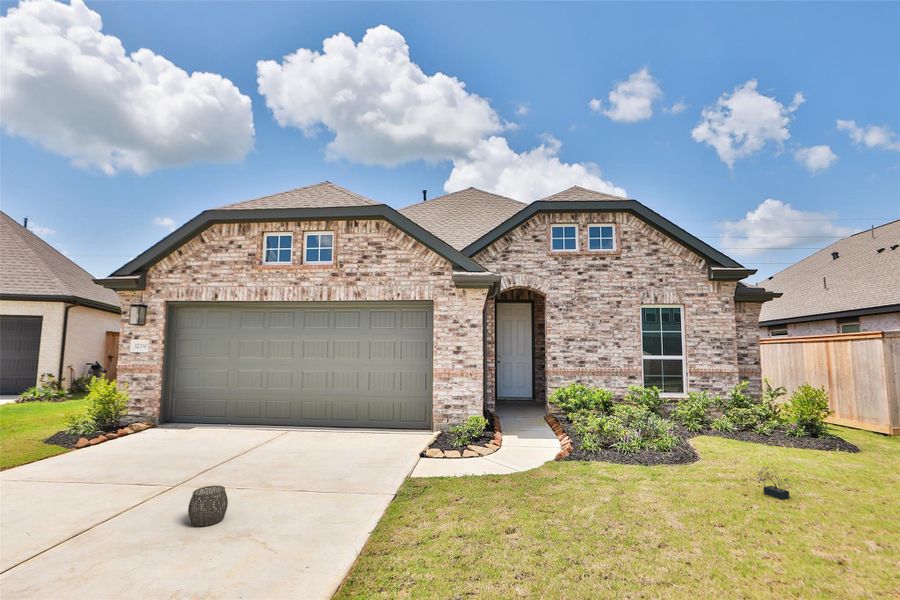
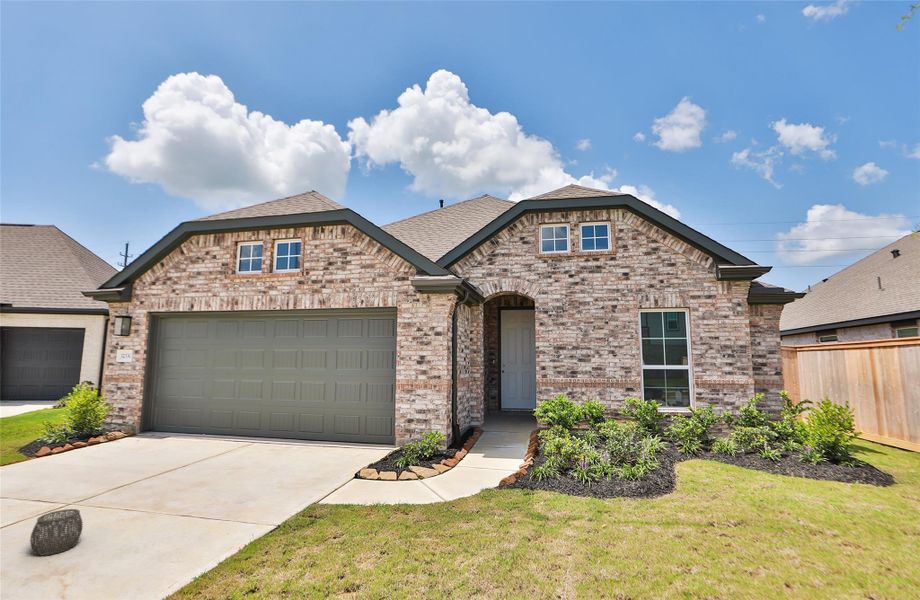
decorative plant: present [757,467,792,499] -> none [714,507,760,552]

